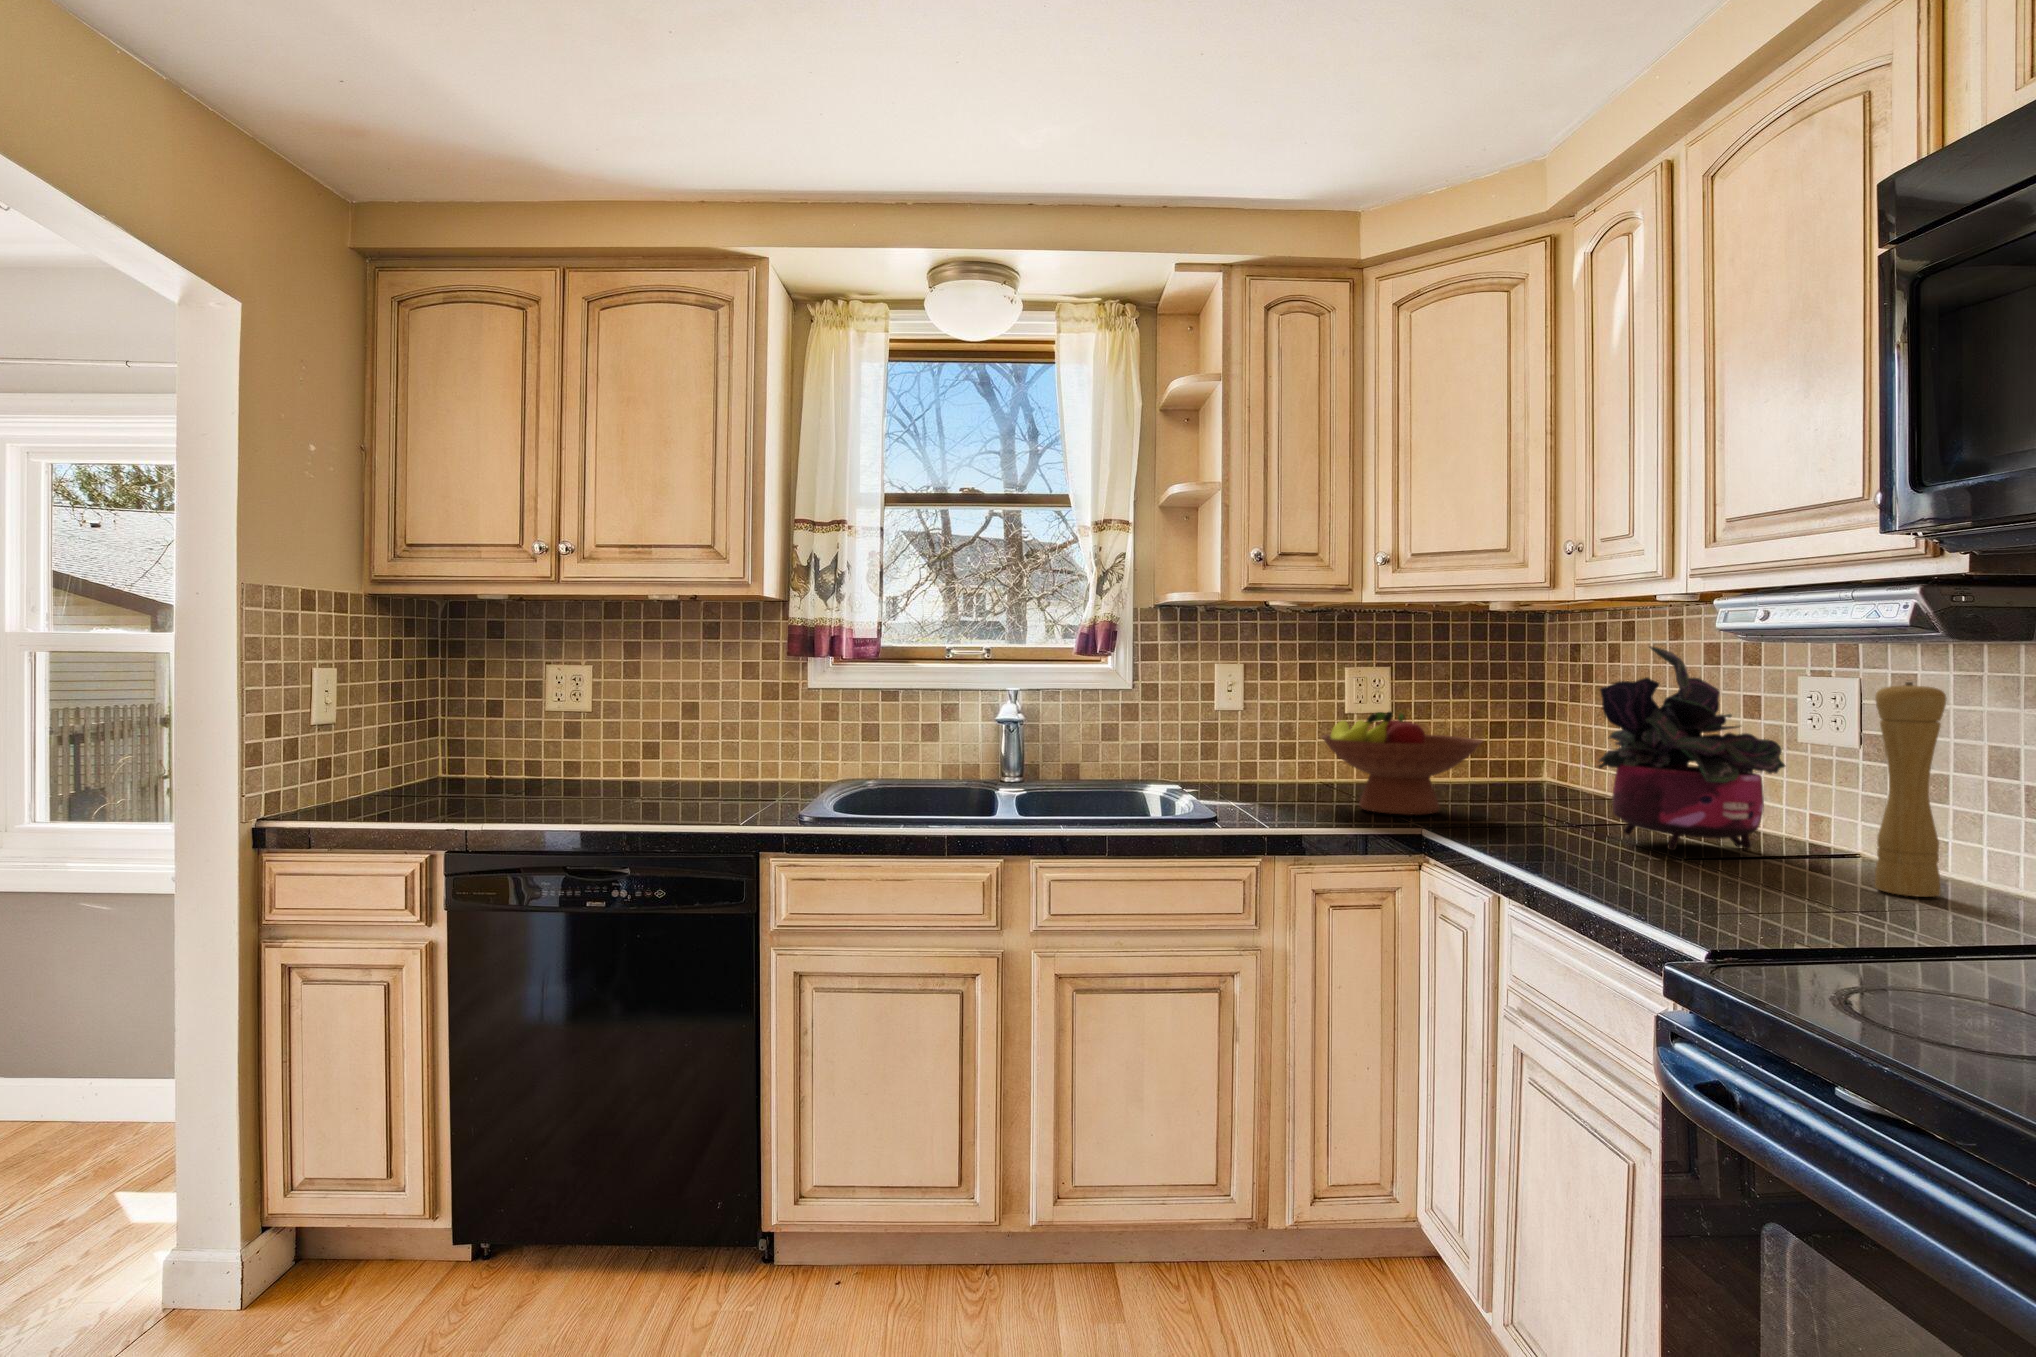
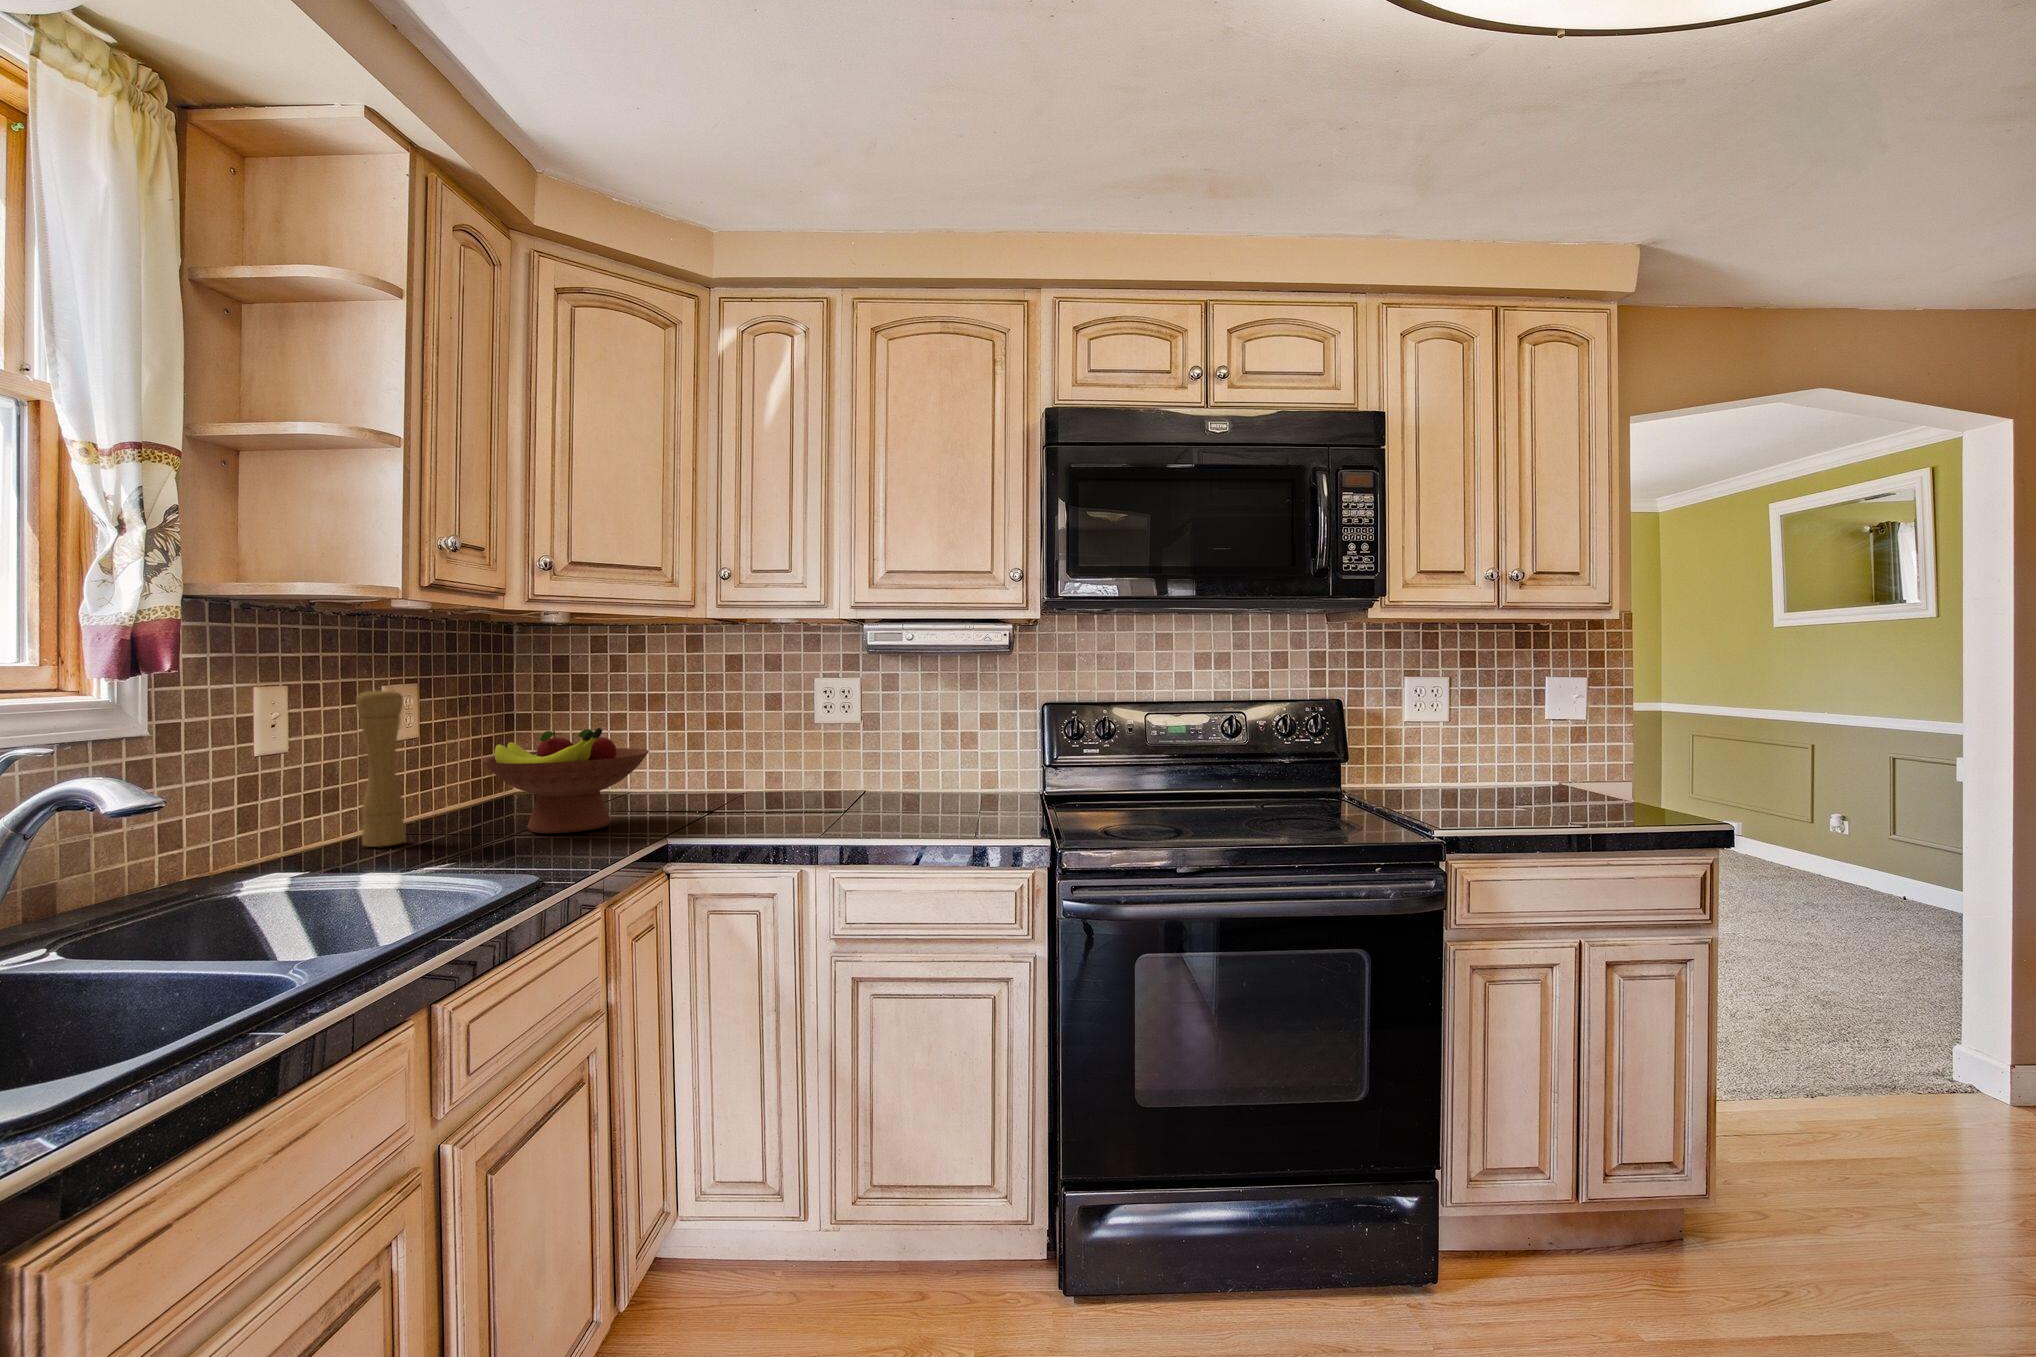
potted plant: present [1599,646,1785,850] -> none [742,660,856,806]
pepper mill: present [1875,682,1947,897] -> present [356,688,406,847]

